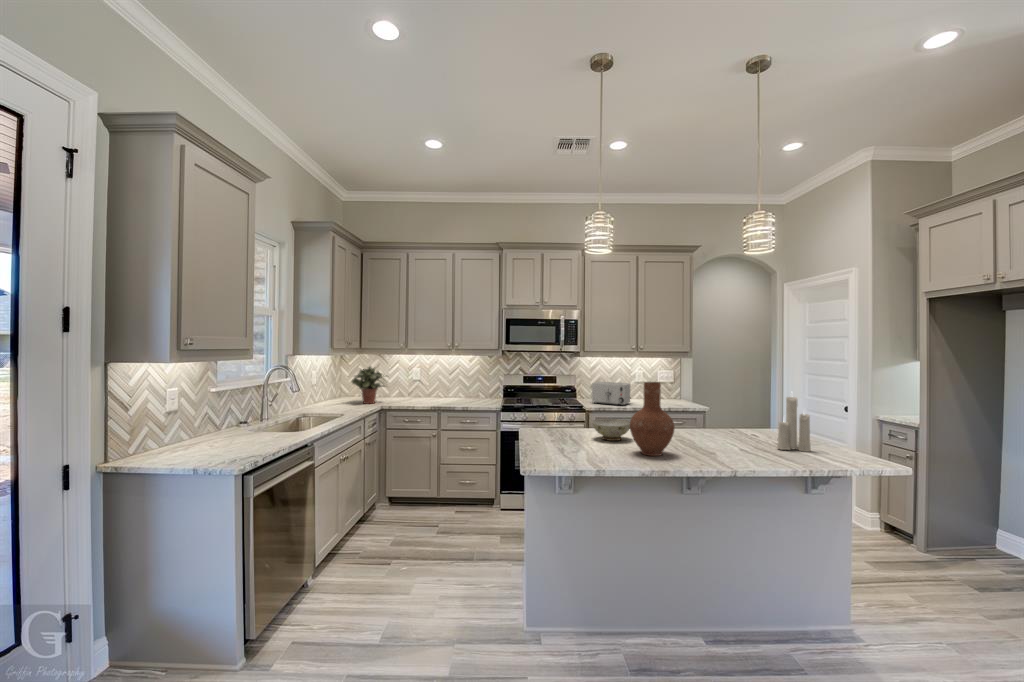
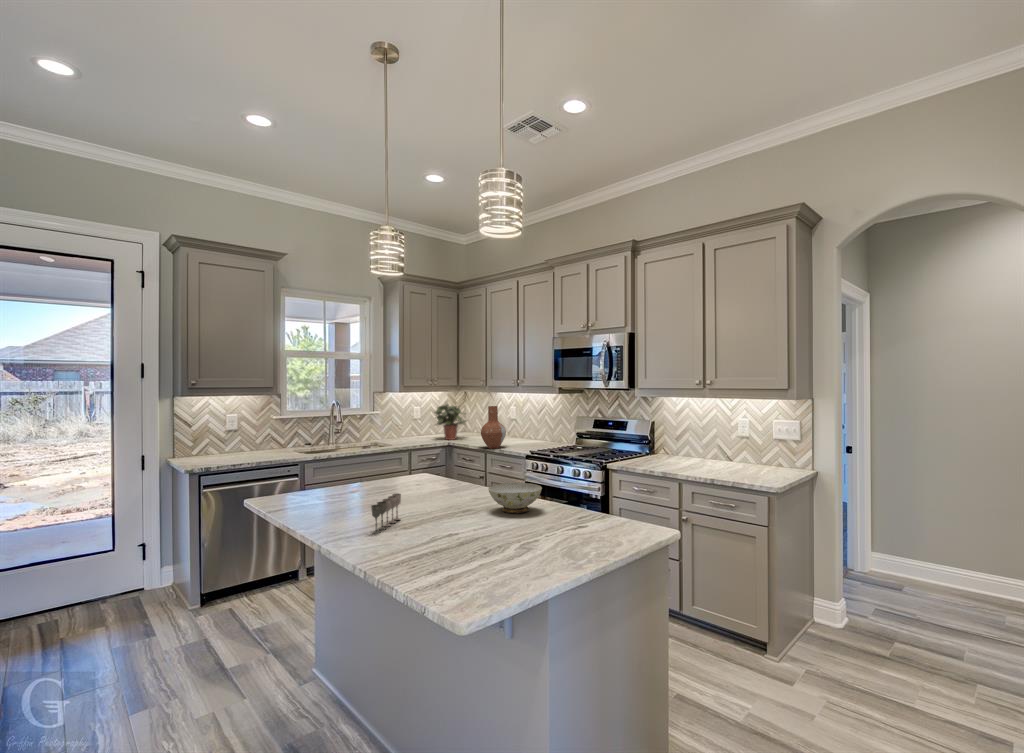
toaster: present [592,382,630,406] -> none [642,432,691,469]
vase: present [630,382,675,456] -> present [481,406,506,449]
candle: present [777,396,811,452] -> none [448,444,475,541]
ceramic bowl: present [592,419,630,441] -> present [488,483,542,513]
wine glass: none [727,431,776,461] -> present [371,493,401,534]

